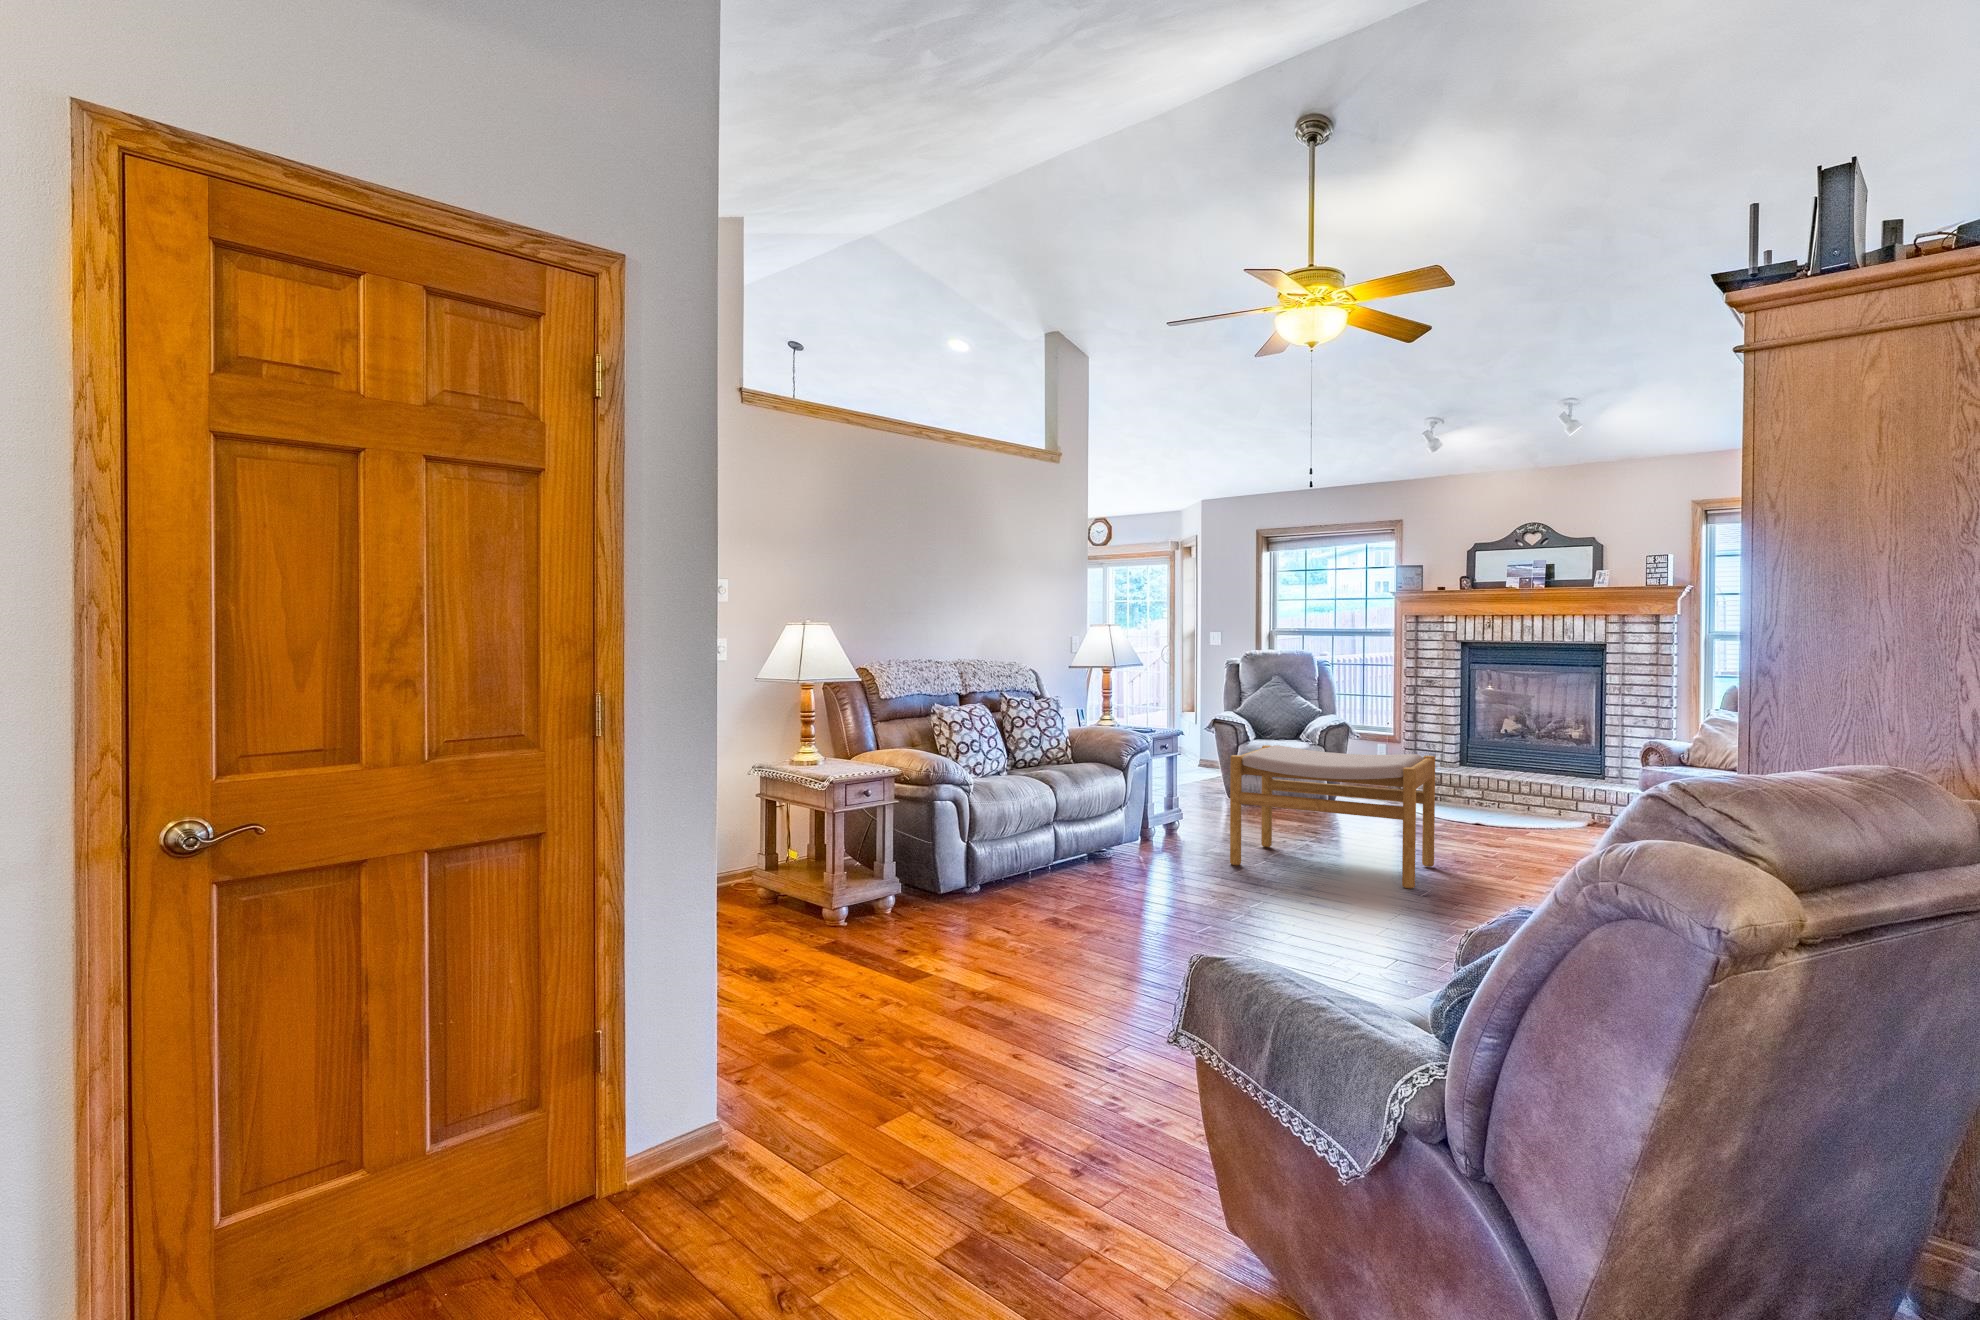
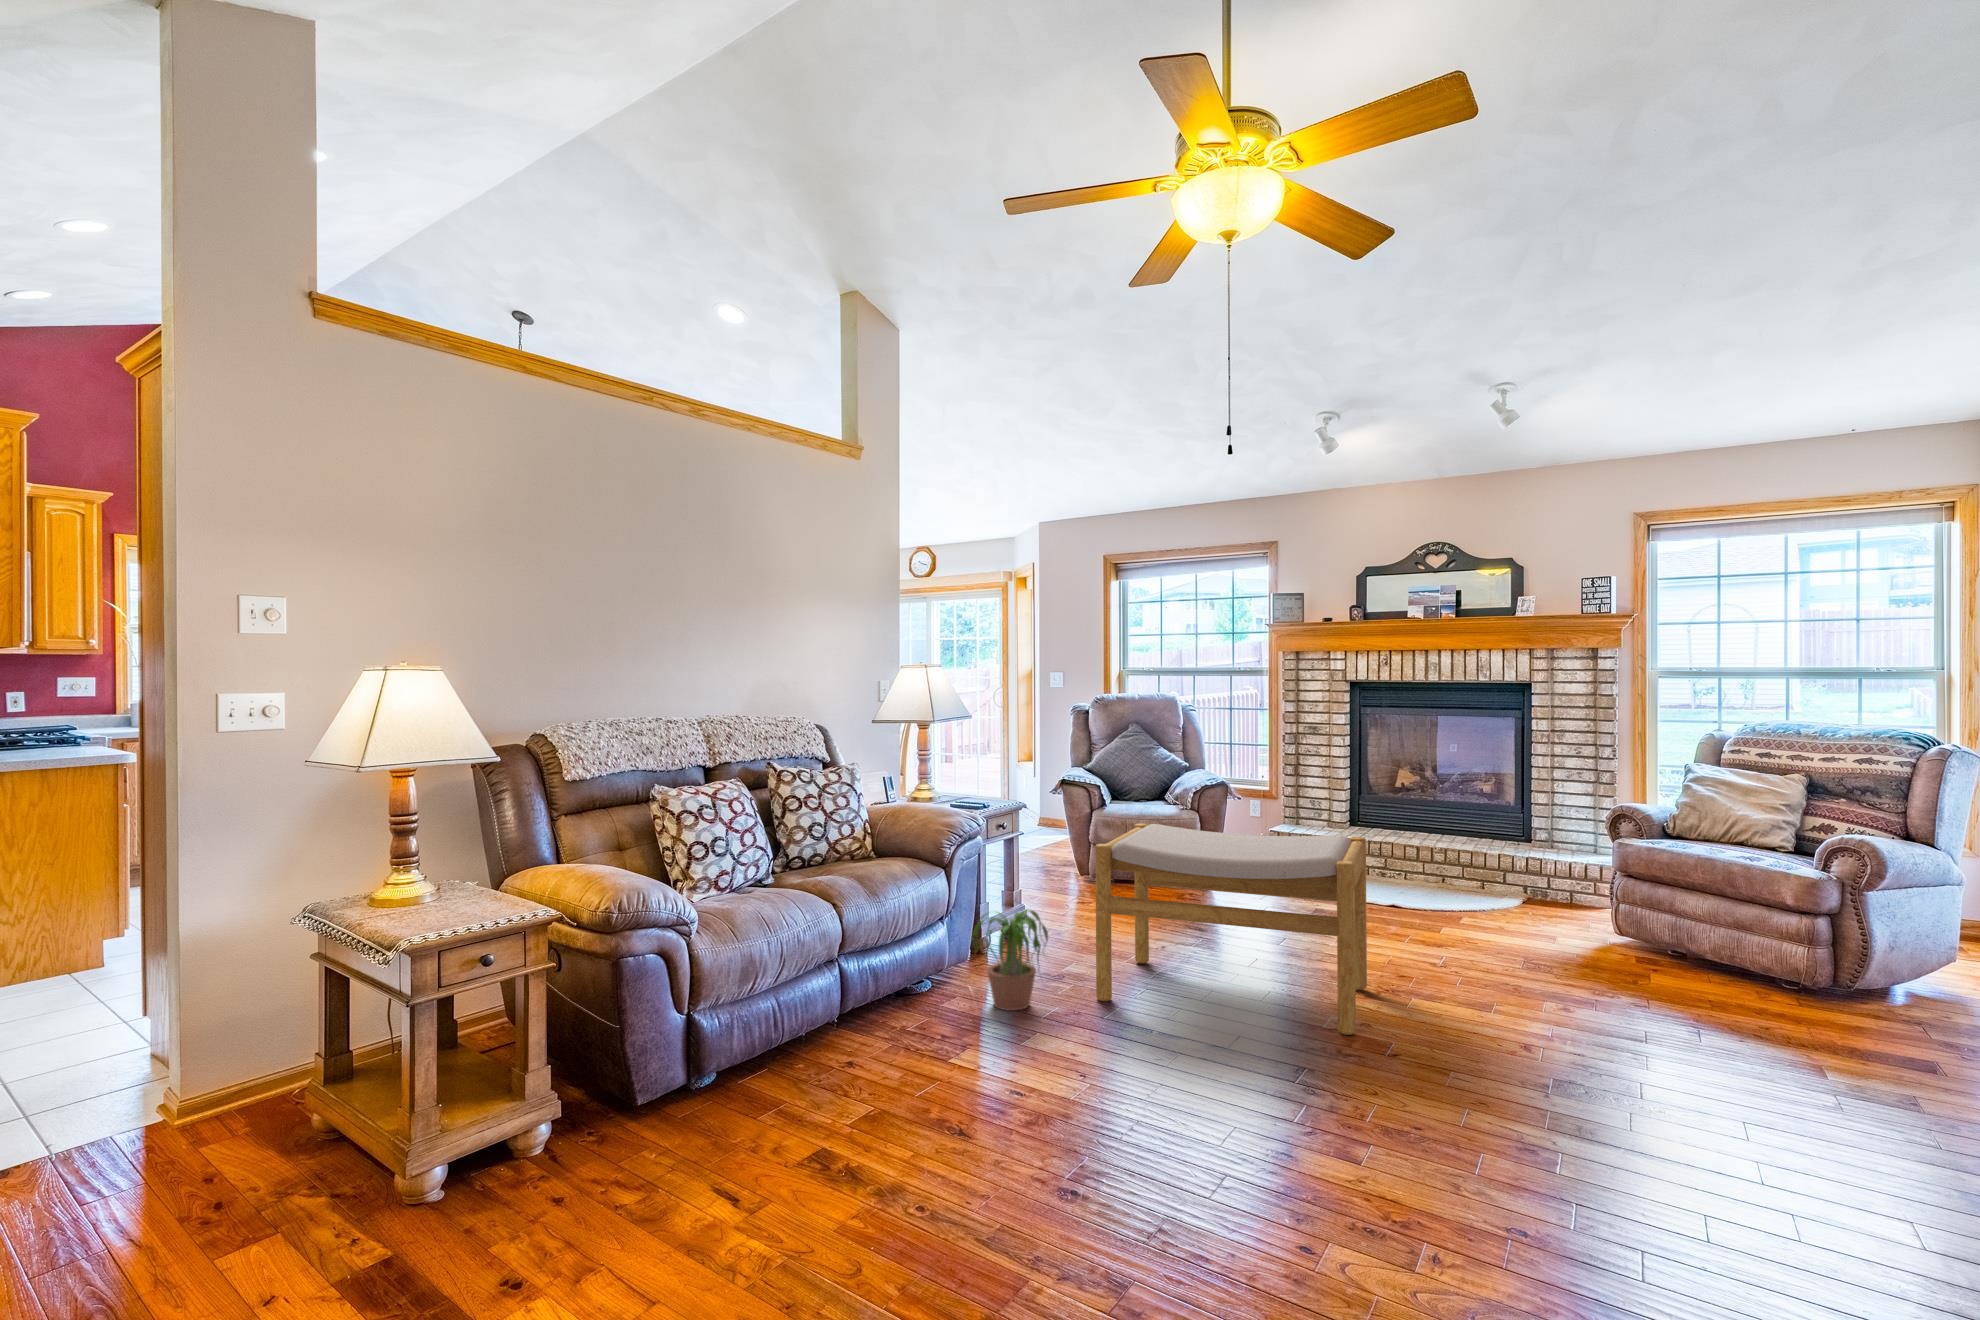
potted plant: none [1129,800,1203,867] -> present [972,910,1048,1011]

